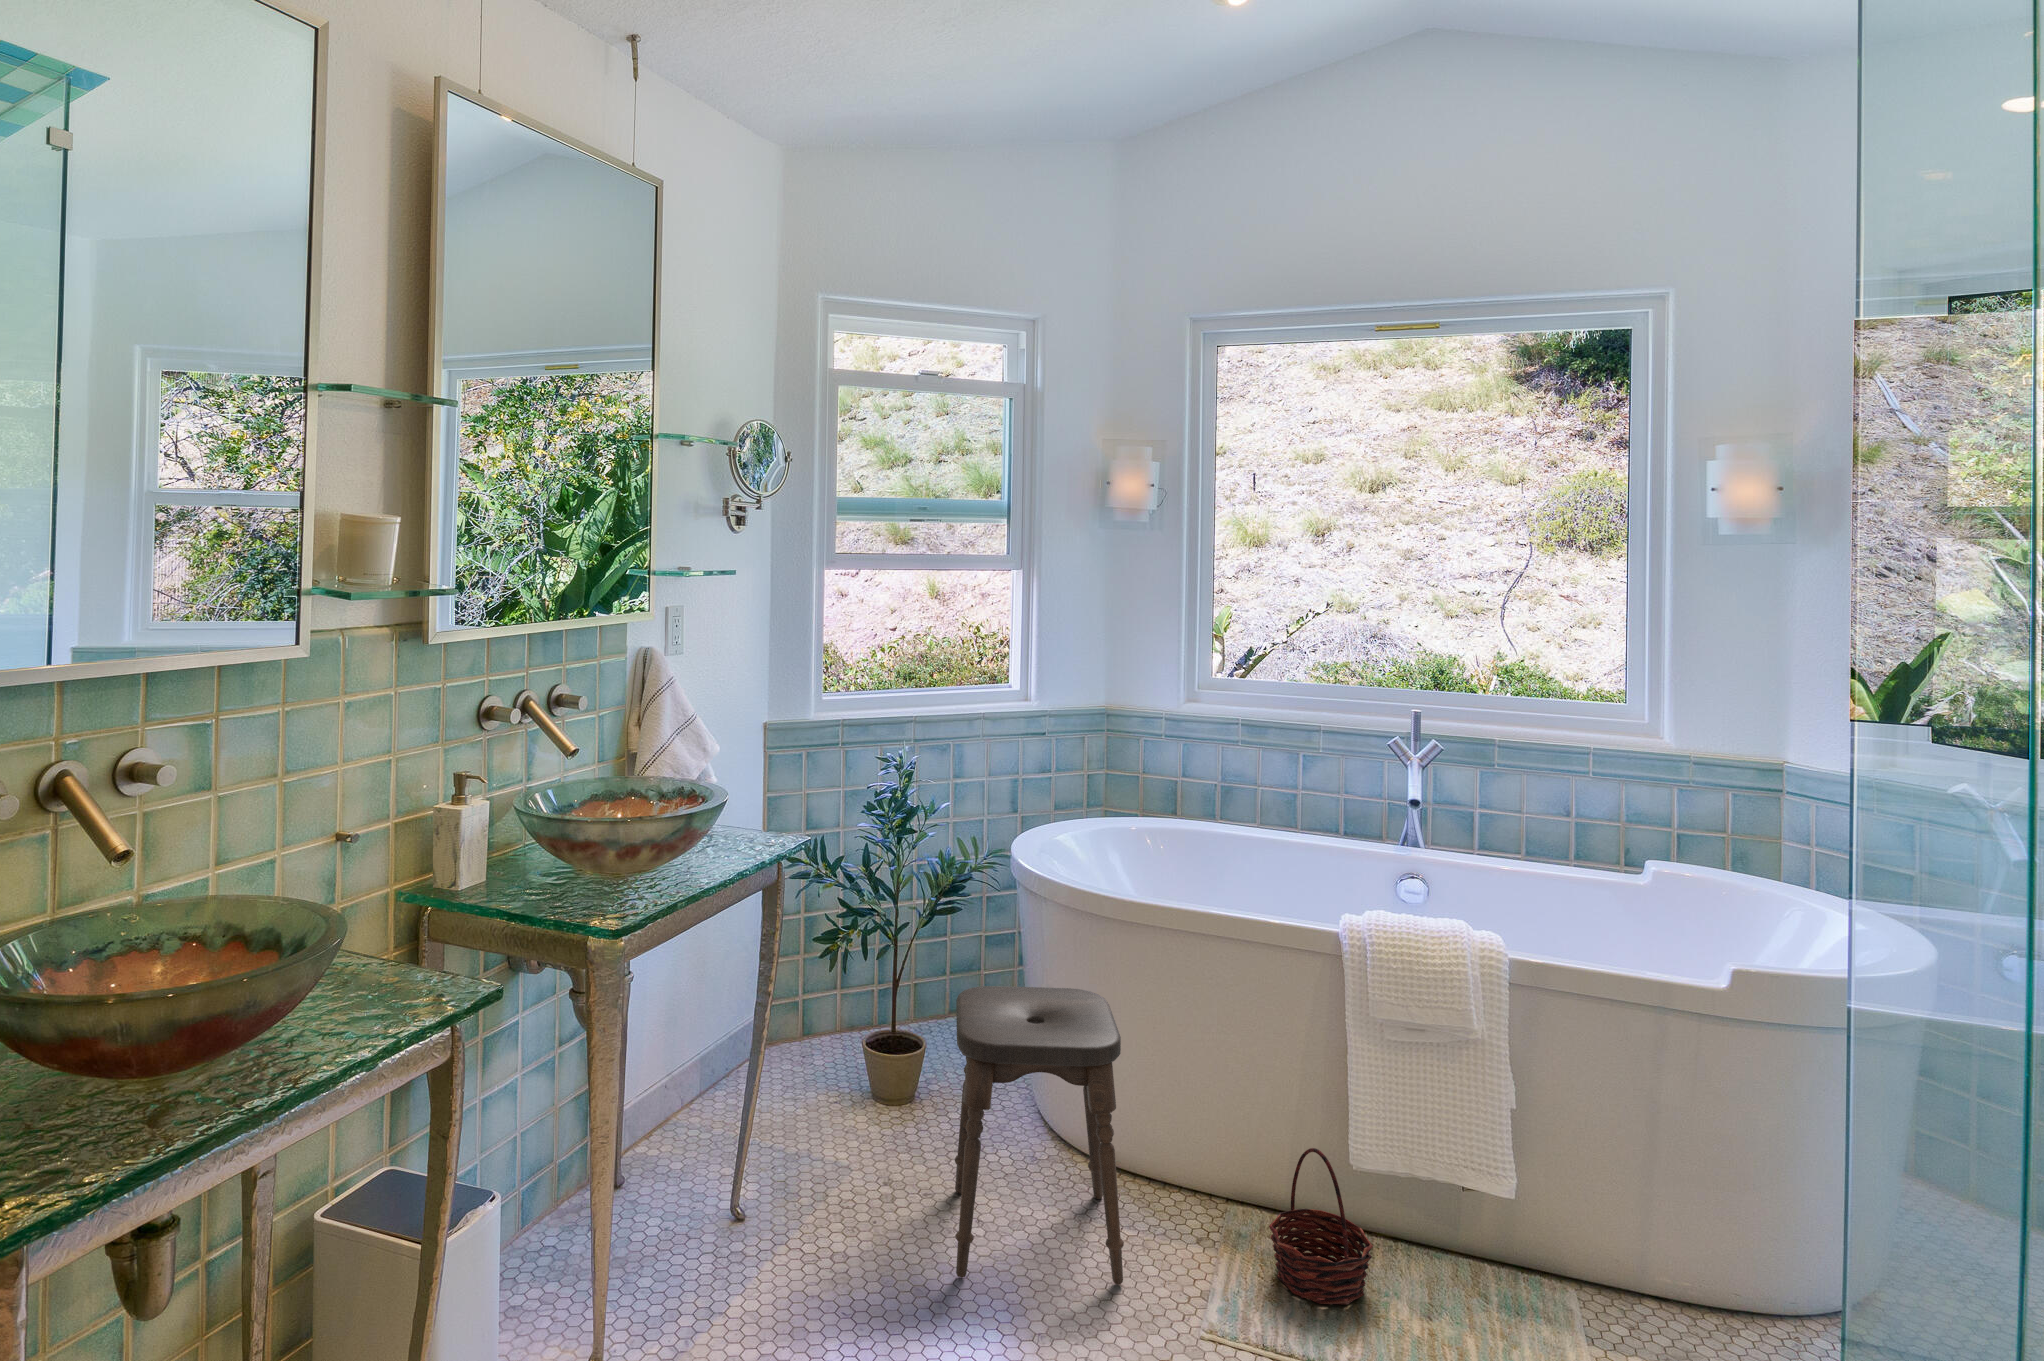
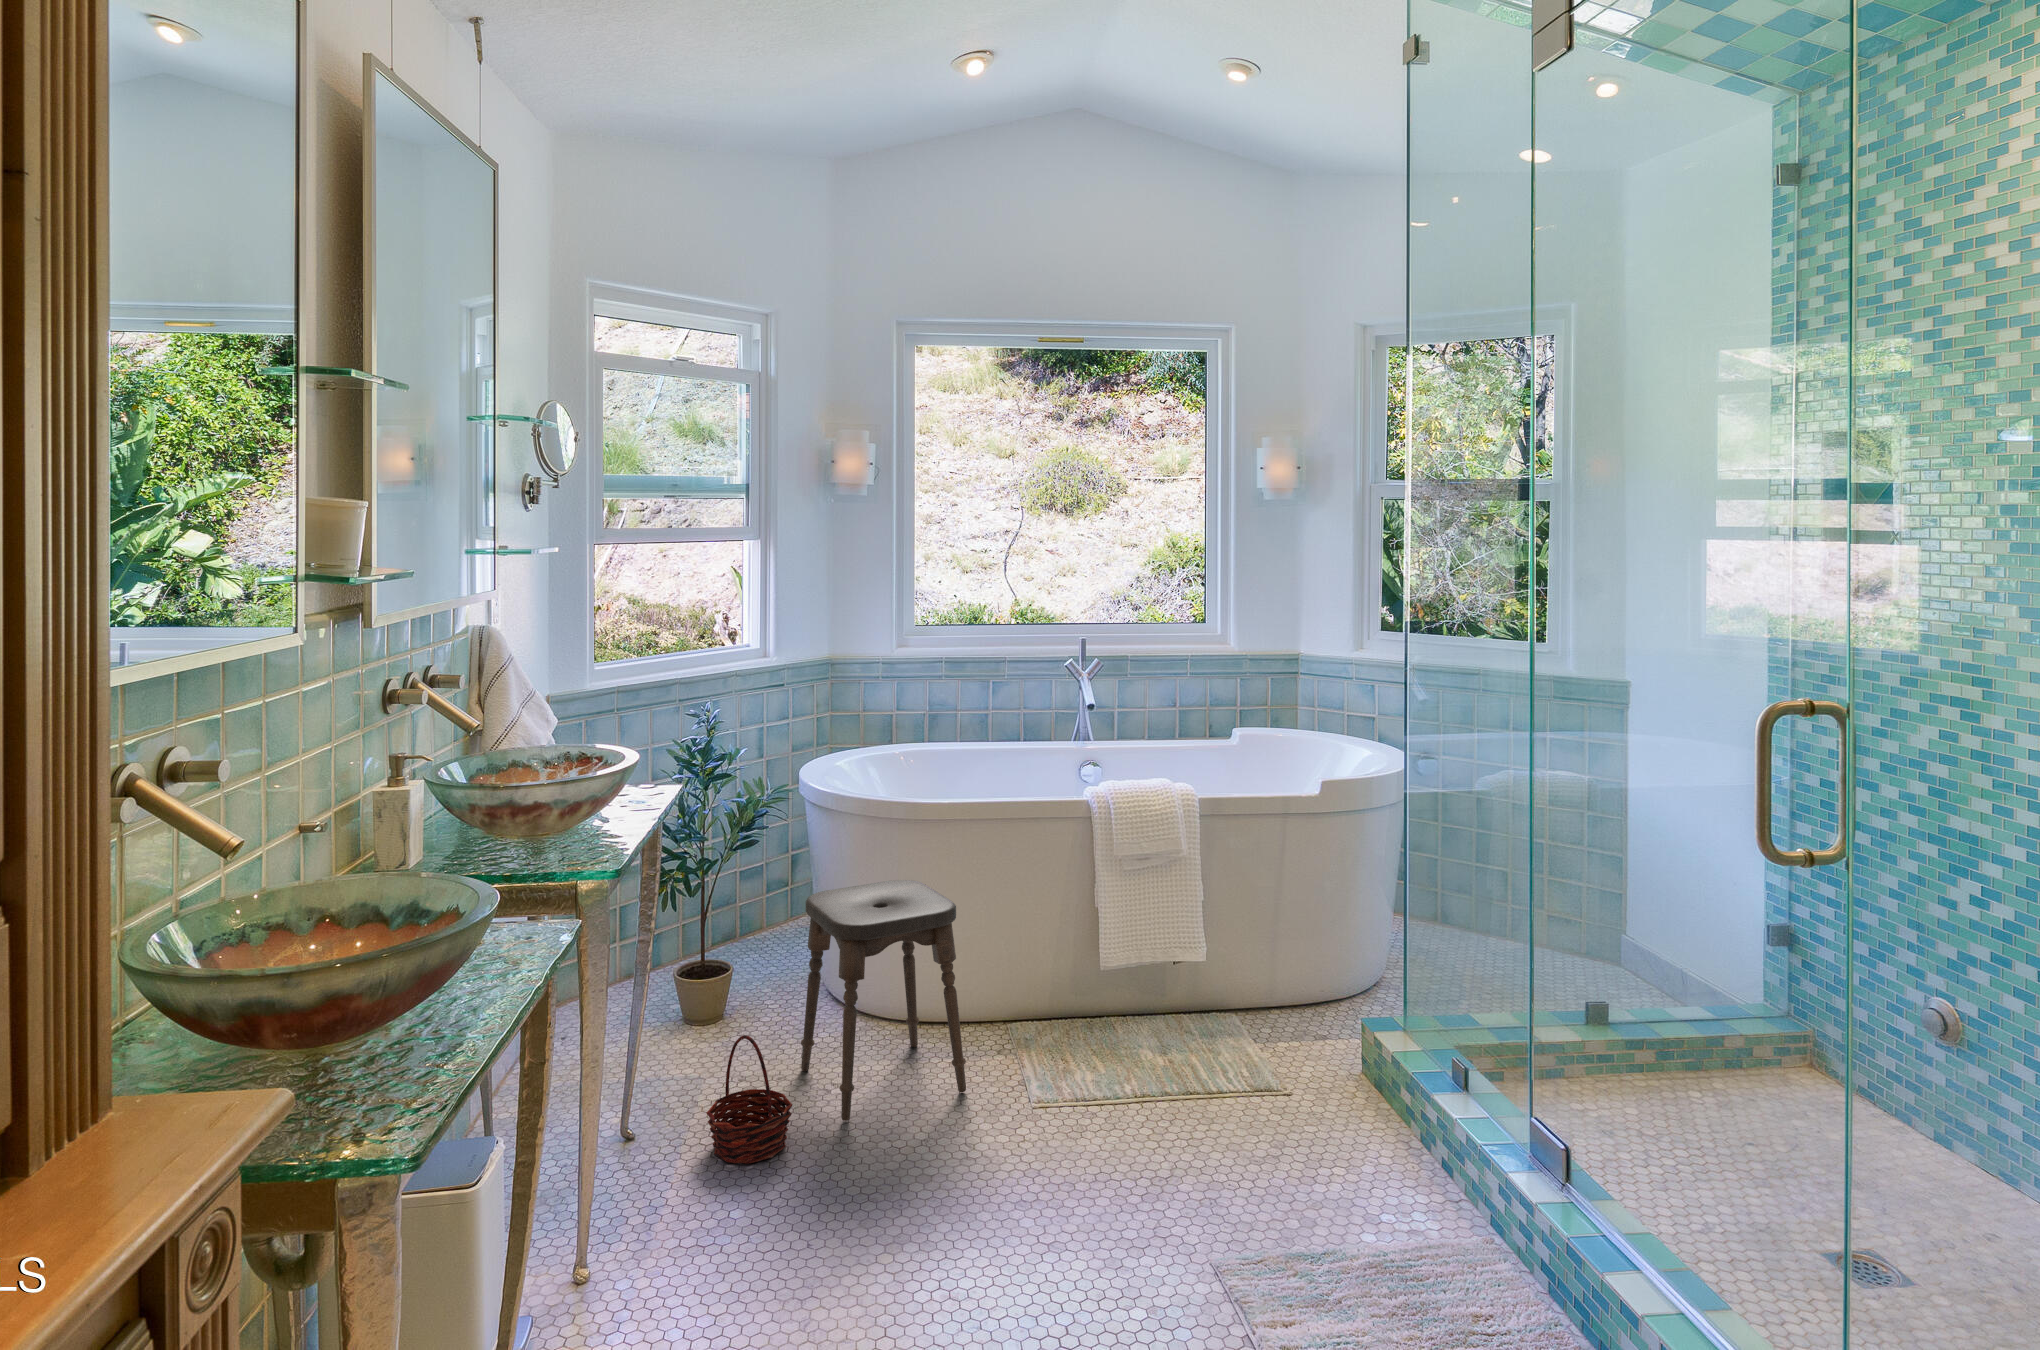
basket: present [1269,1148,1373,1305] -> present [707,1035,793,1164]

